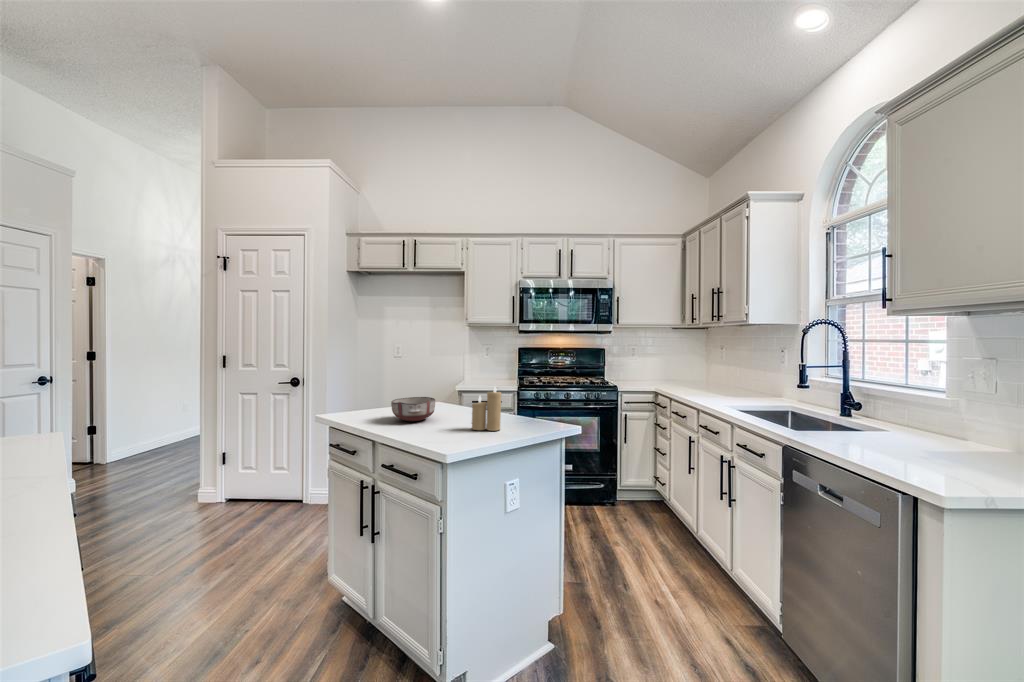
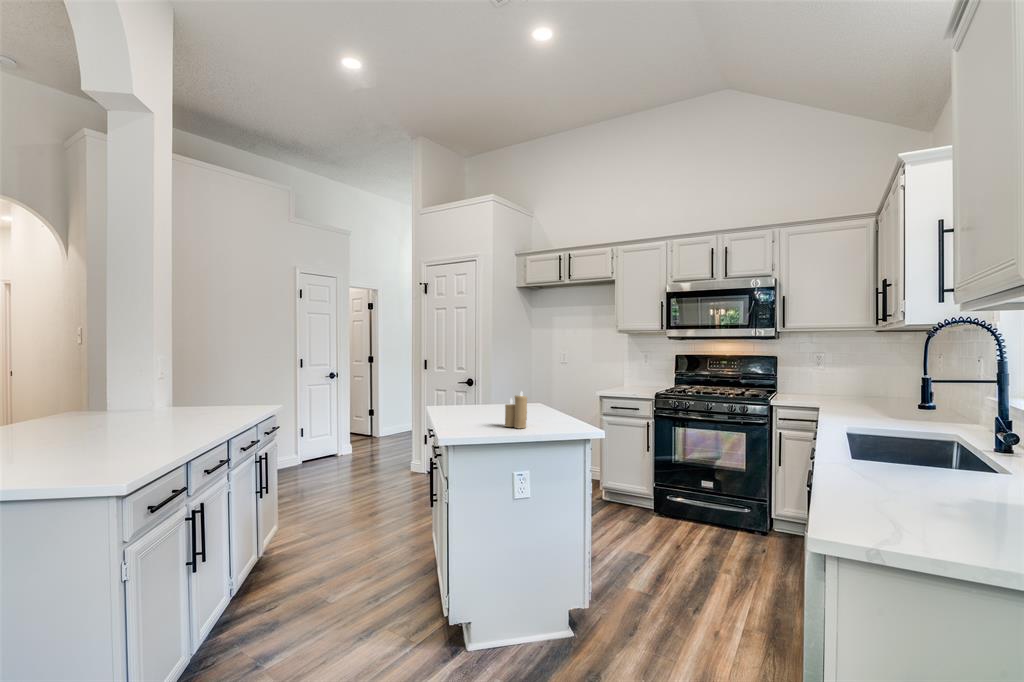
ceramic bowl: present [391,397,435,421] -> none [466,398,501,417]

